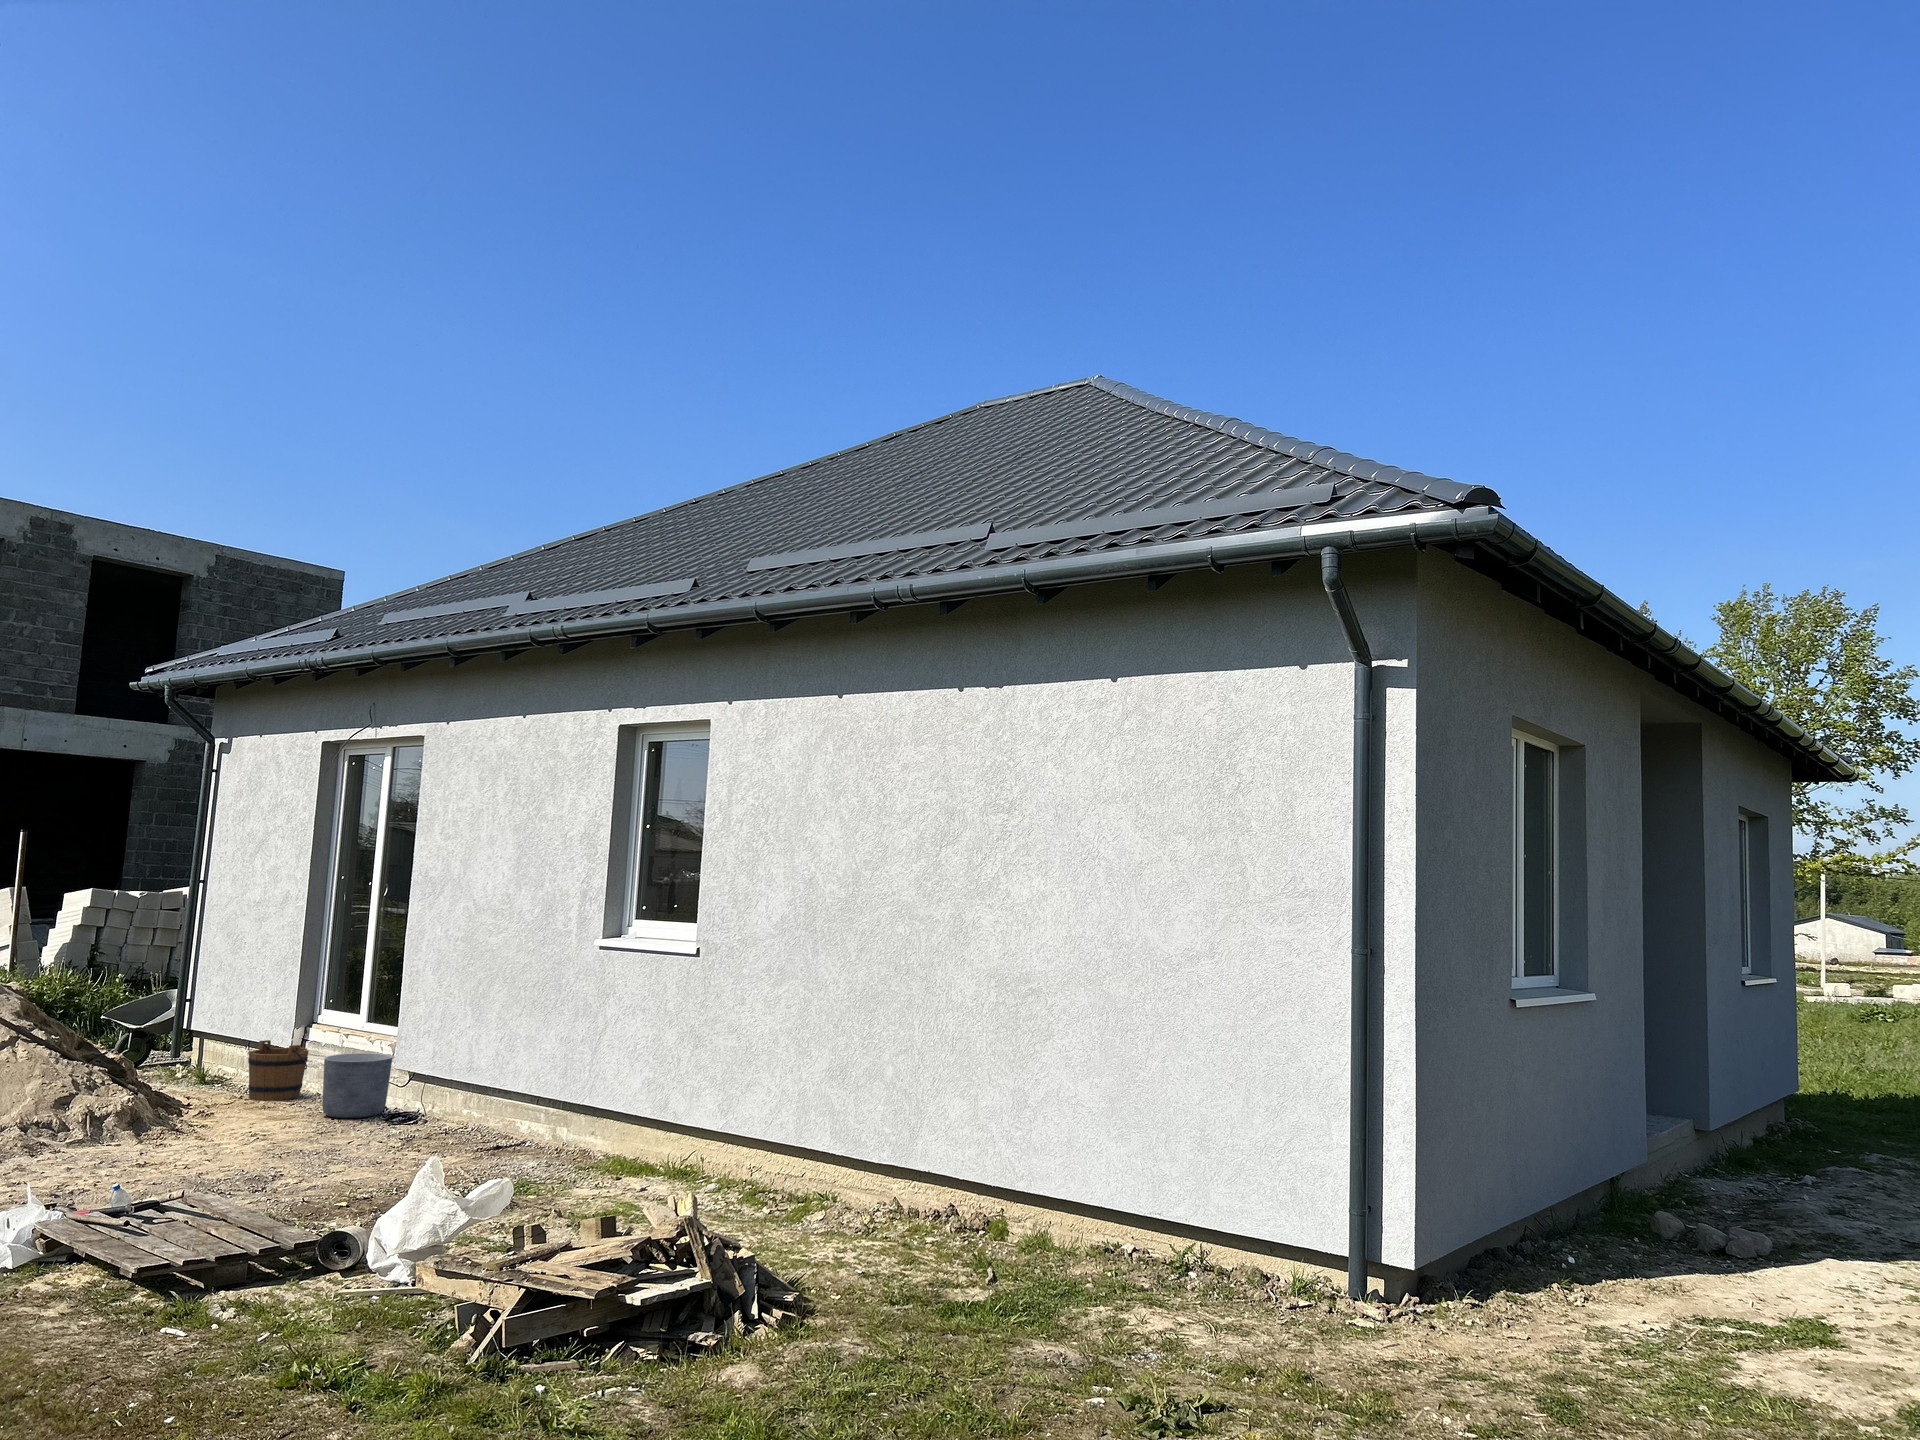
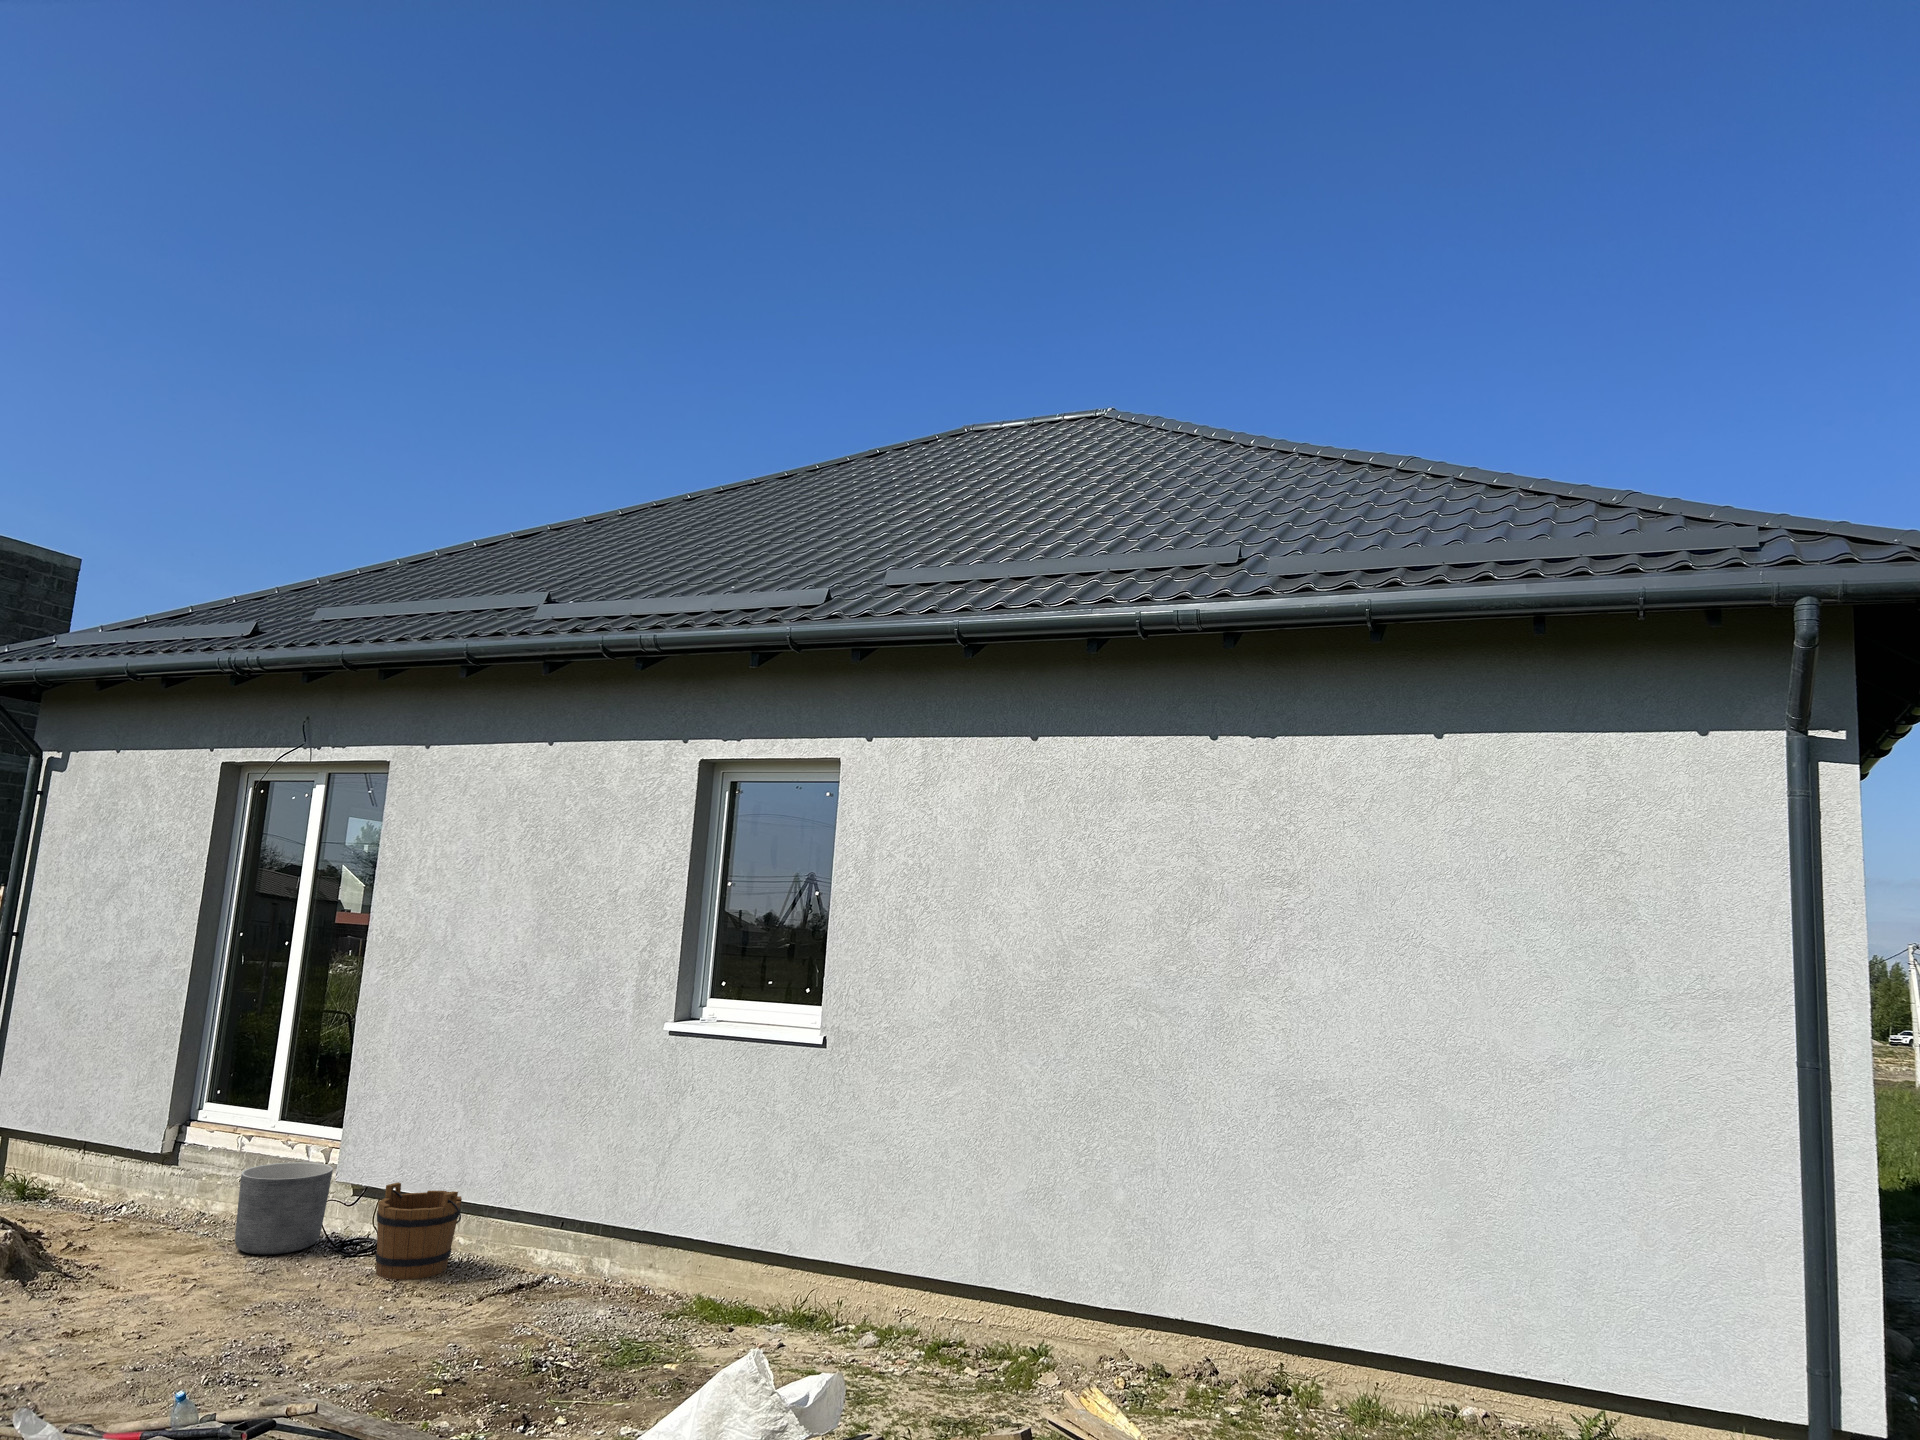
bucket: present [248,1040,309,1101] -> present [376,1182,462,1279]

